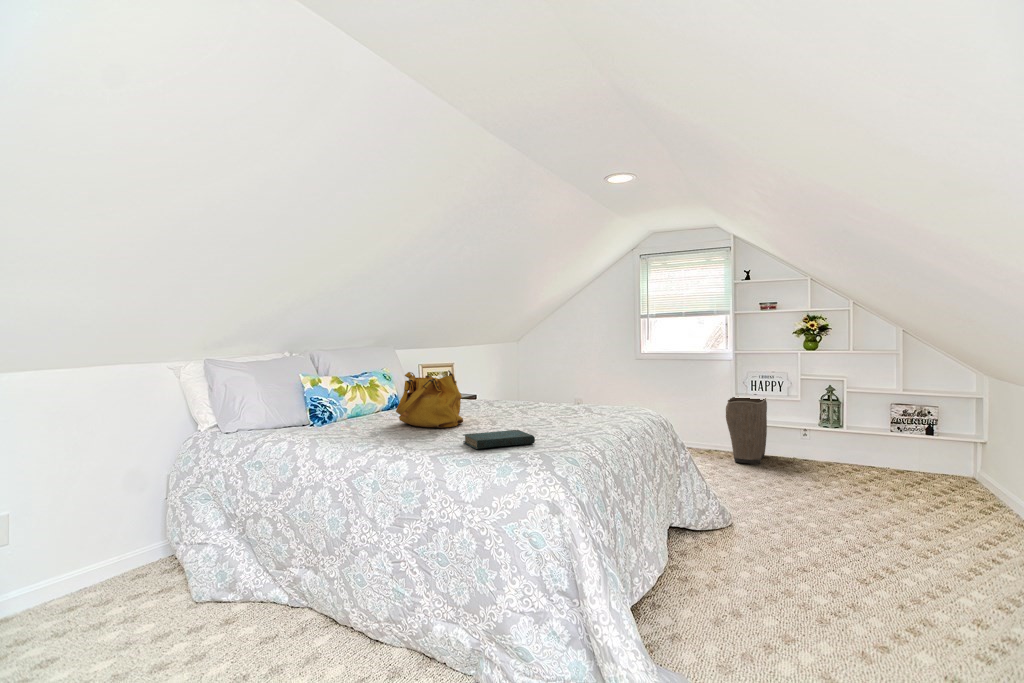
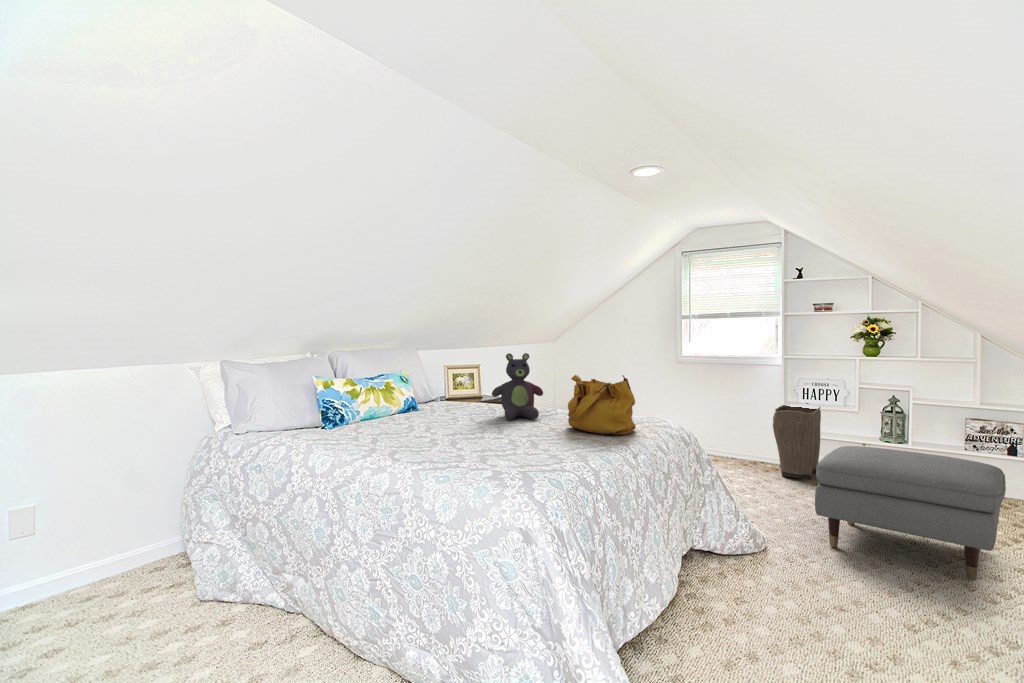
stuffed bear: none [477,349,526,412] -> present [492,353,543,420]
handbag: present [396,370,463,428] -> present [568,375,636,435]
ottoman: none [775,429,935,539] -> present [815,446,1006,580]
book: present [463,430,535,449] -> none [455,443,527,464]

